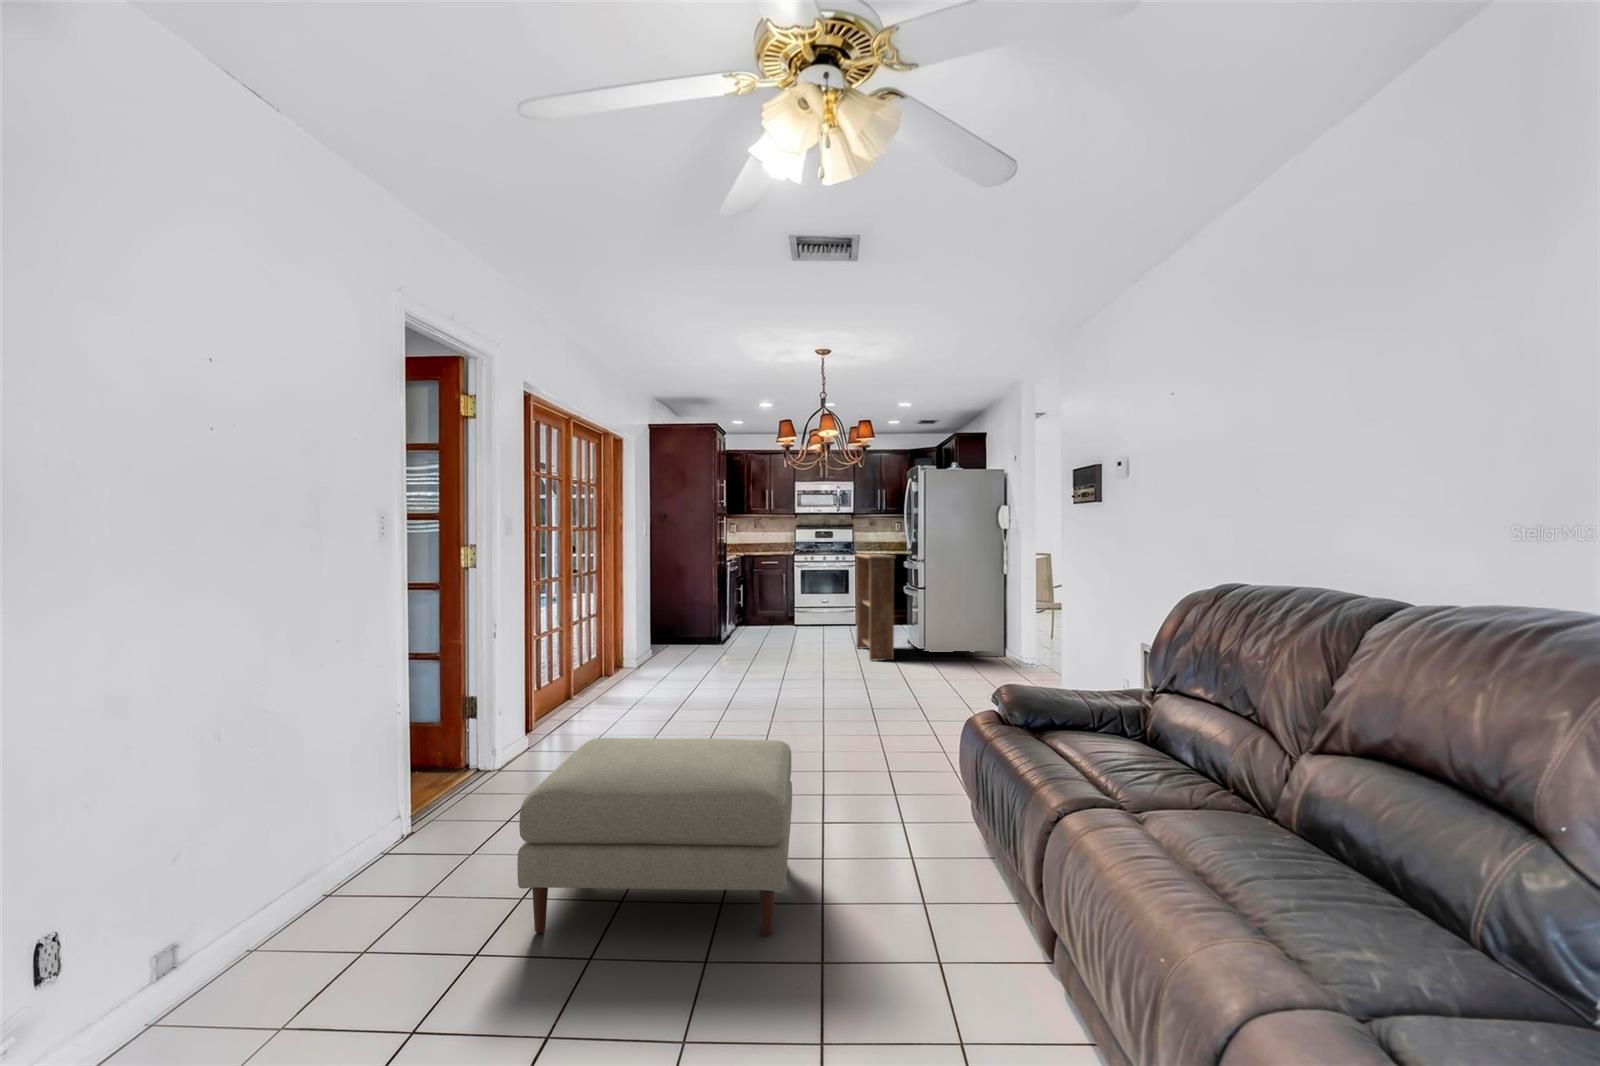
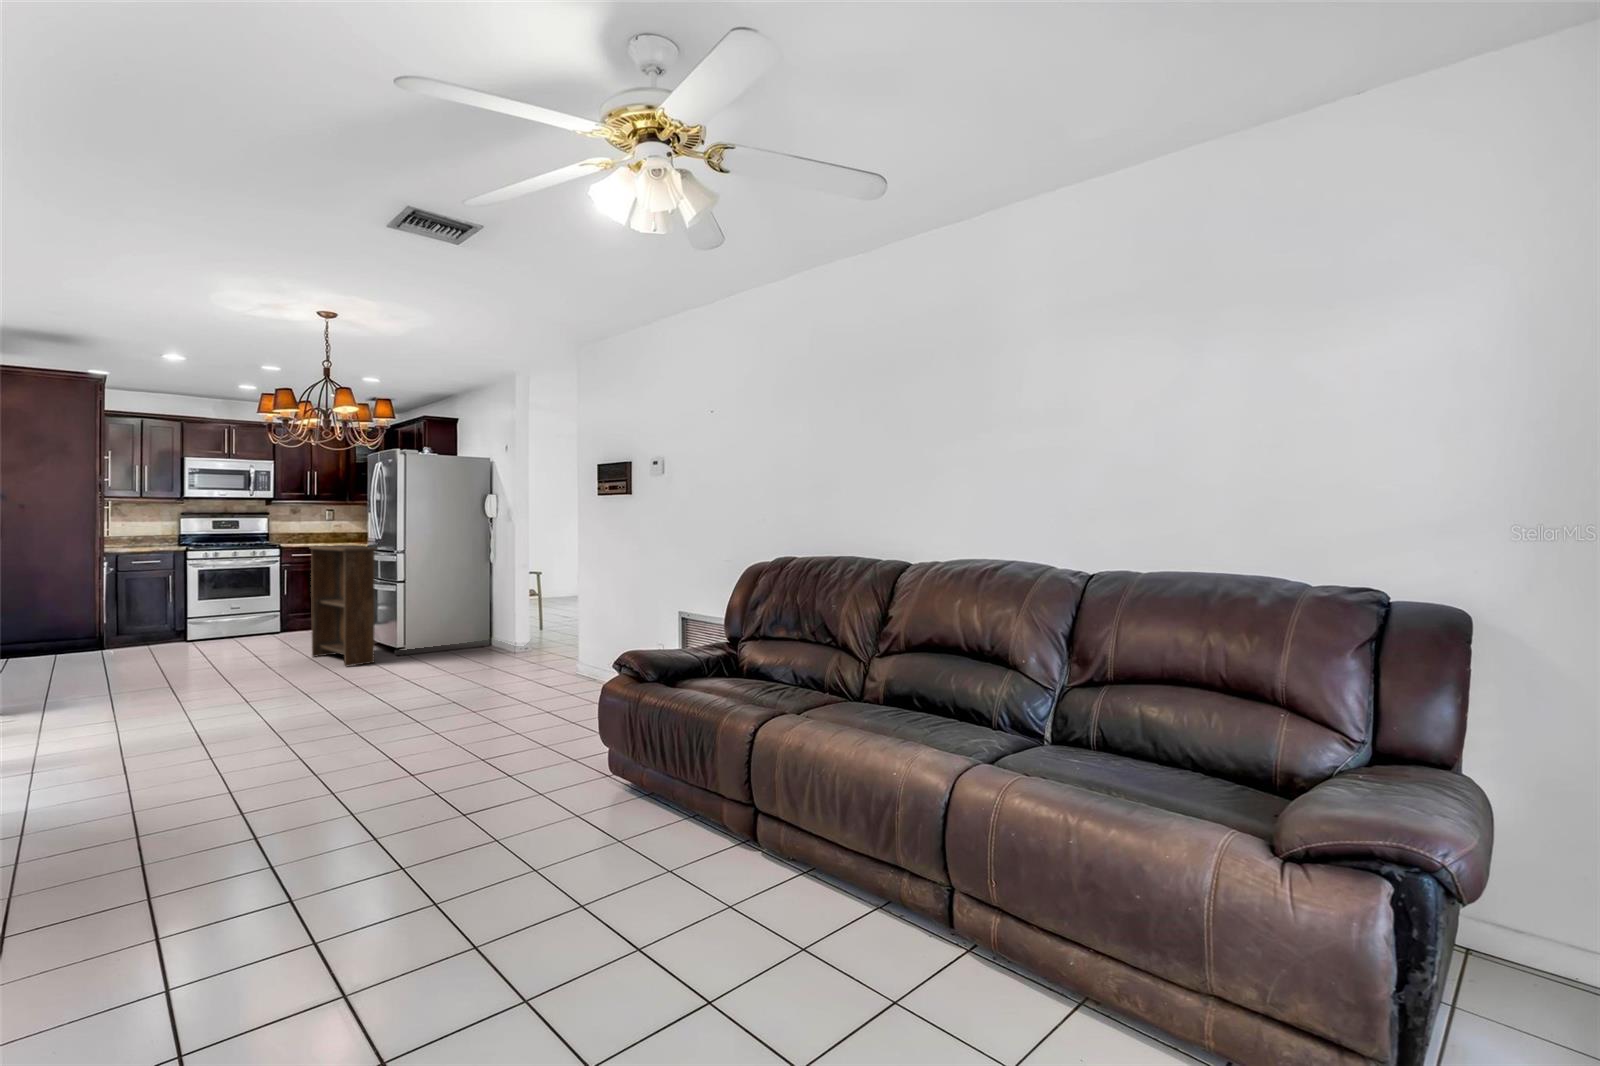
ottoman: present [517,738,792,936] -> none [190,734,540,1007]

